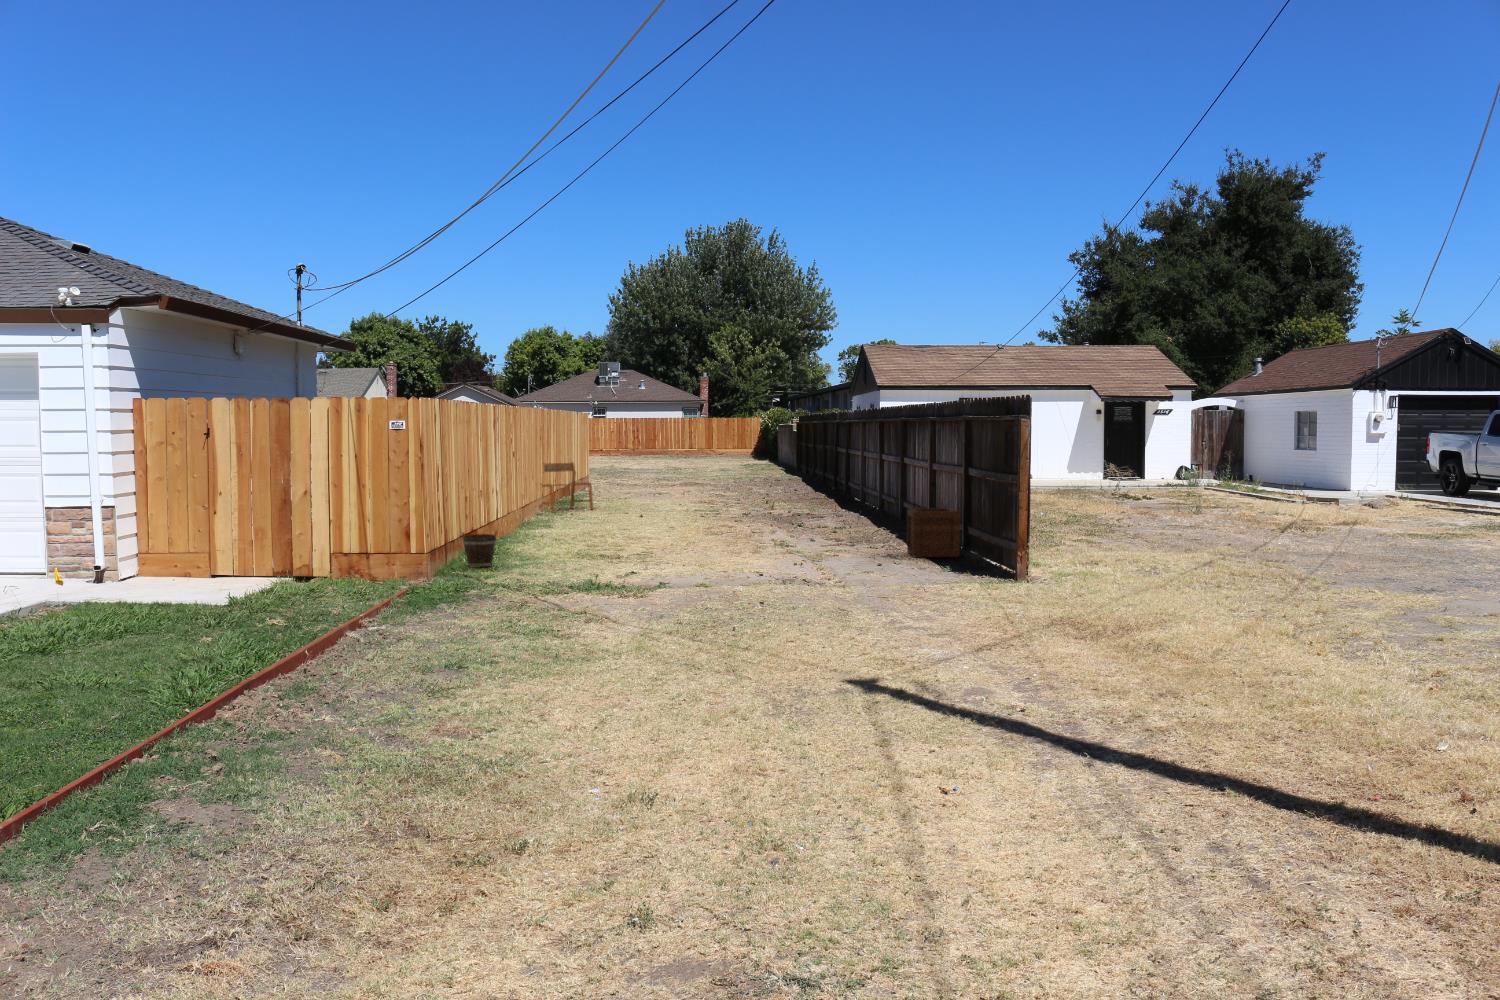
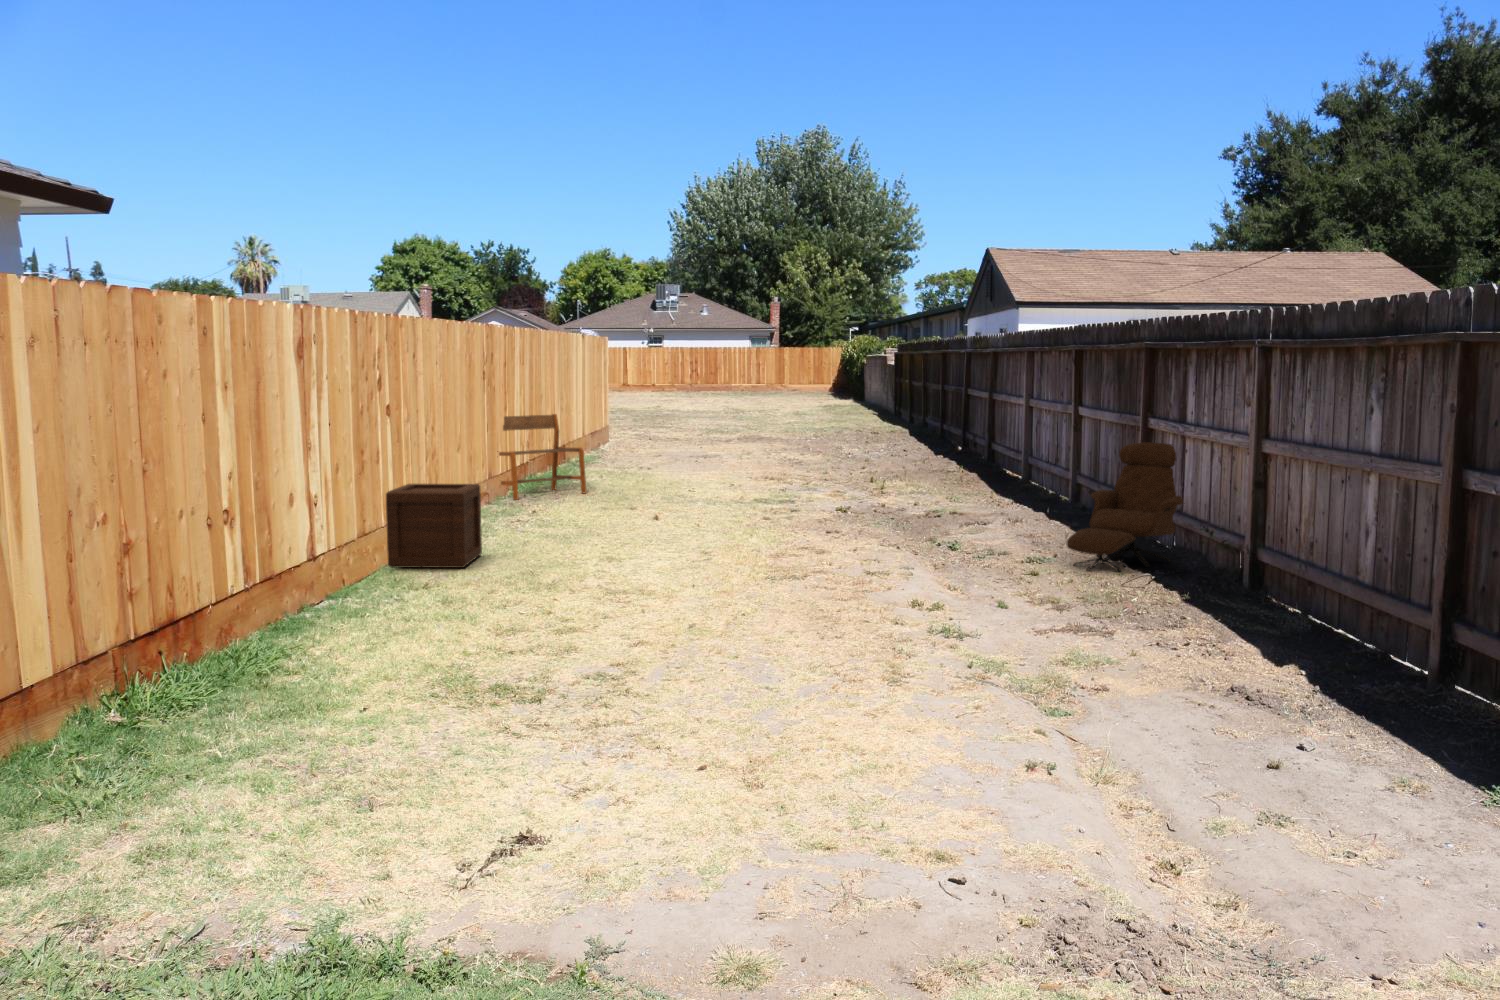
lounge chair: none [857,470,919,533] -> present [1066,443,1183,572]
wooden crate: present [907,508,960,558] -> present [386,484,482,568]
bucket: present [462,532,497,568] -> none [50,652,161,762]

